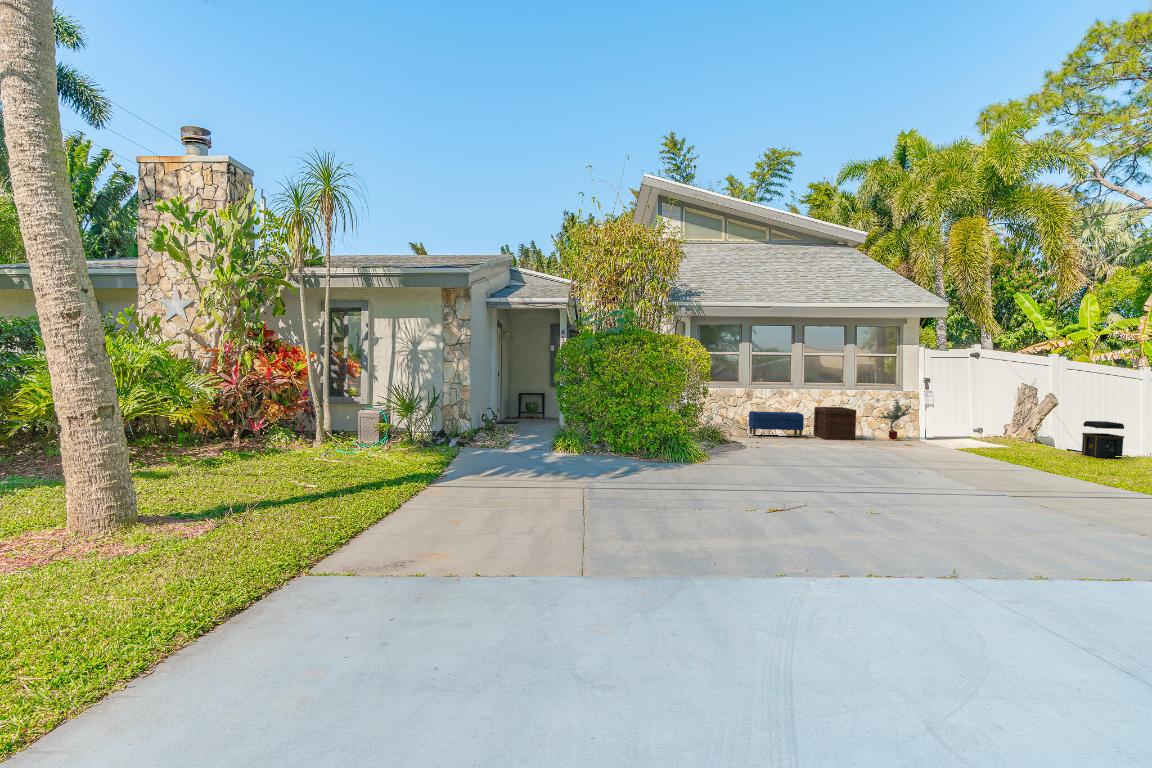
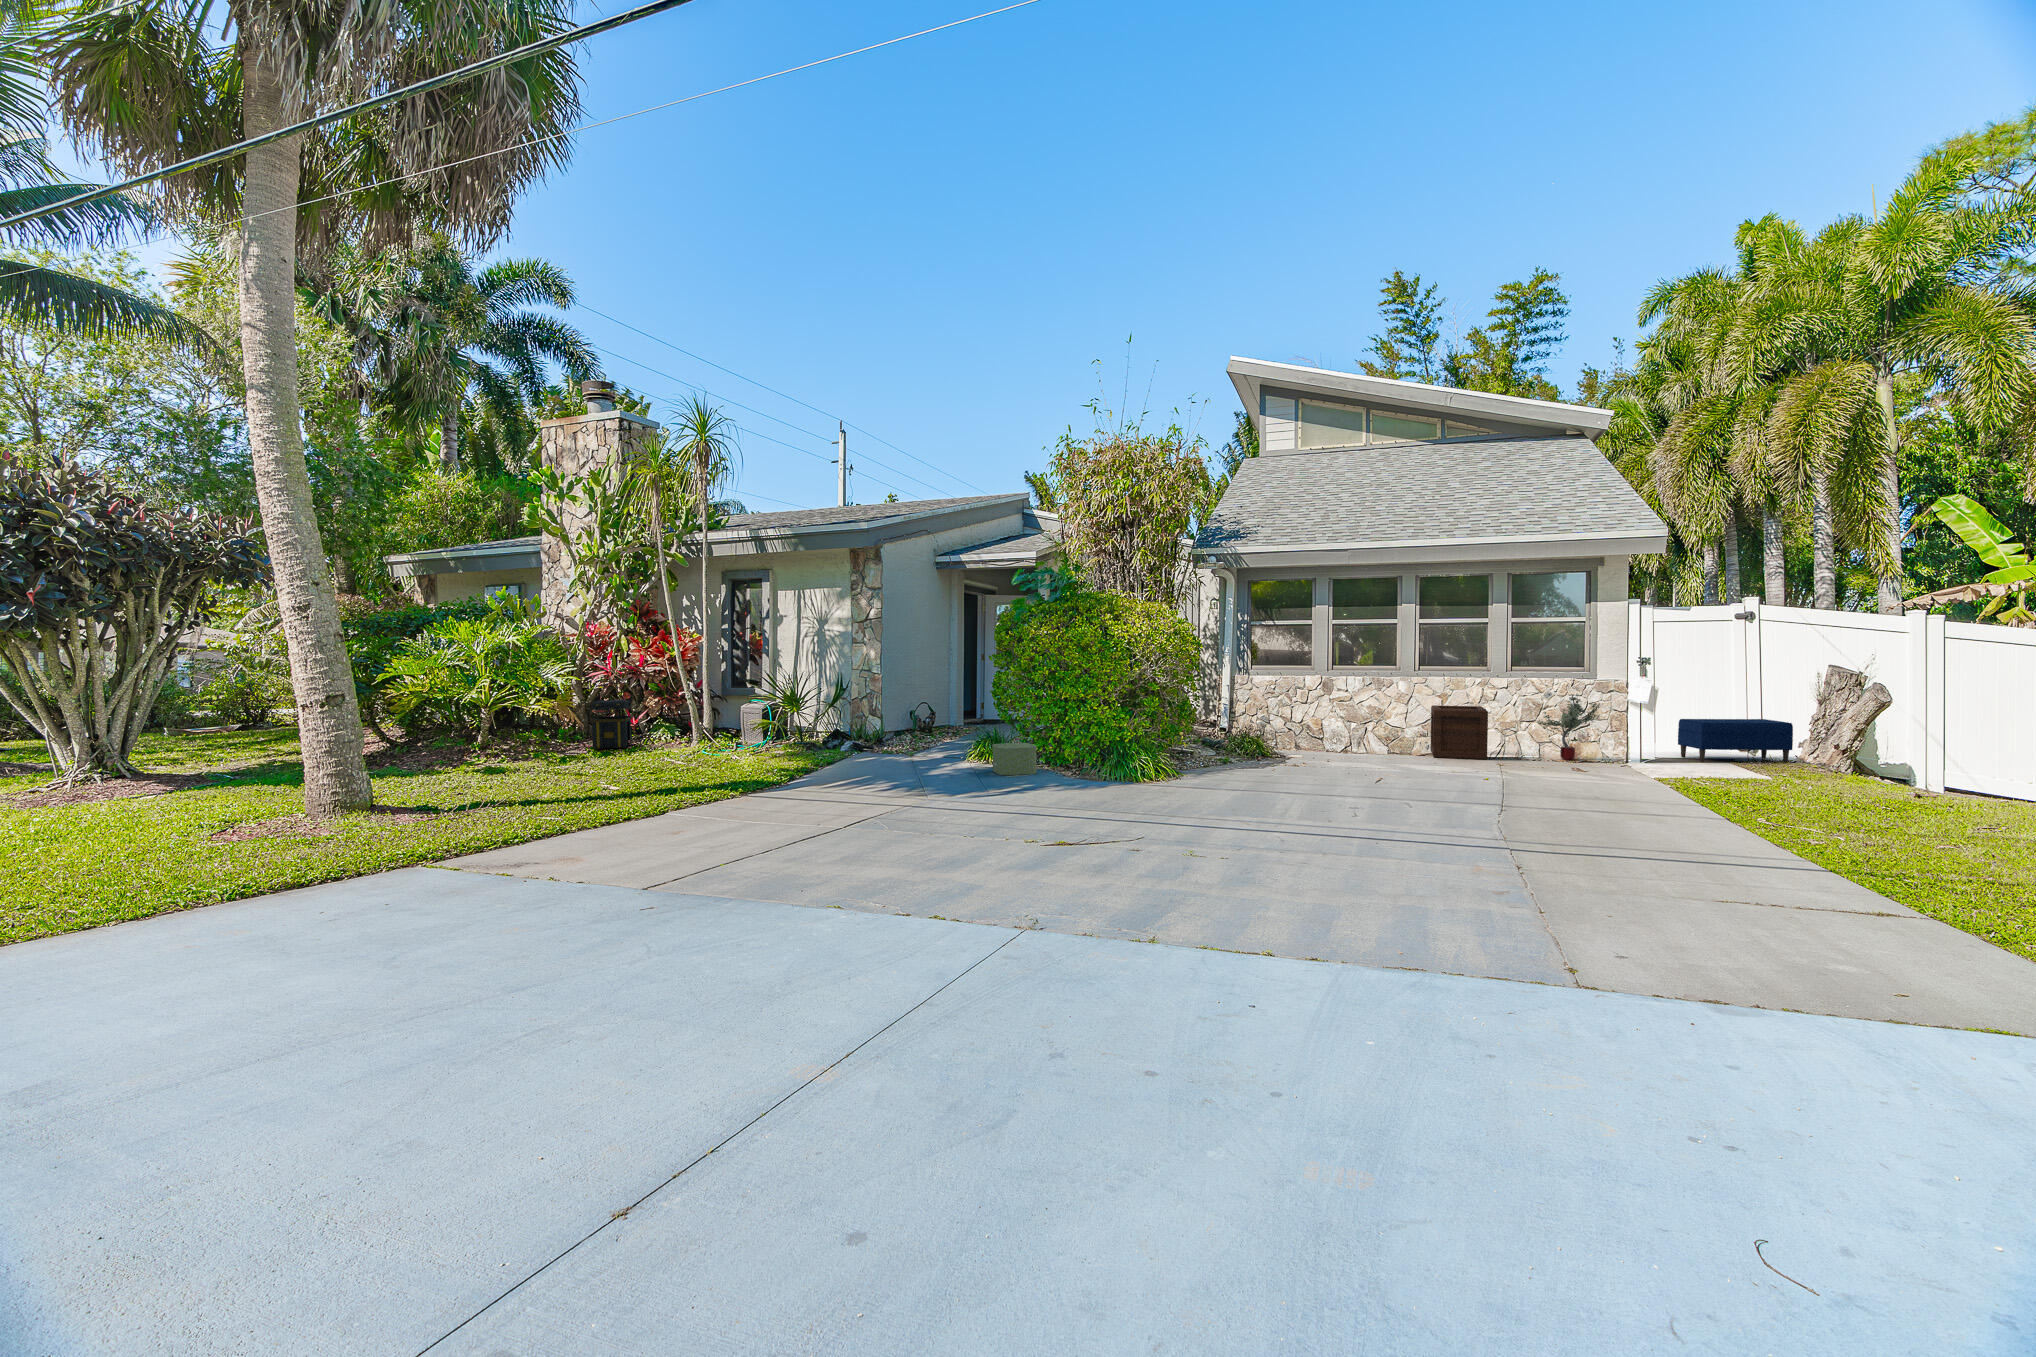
bench: present [749,411,804,437] -> present [1678,719,1793,763]
toolbox: present [1082,421,1124,458] -> present [591,700,632,749]
storage box: none [585,436,620,460] -> present [992,743,1037,775]

